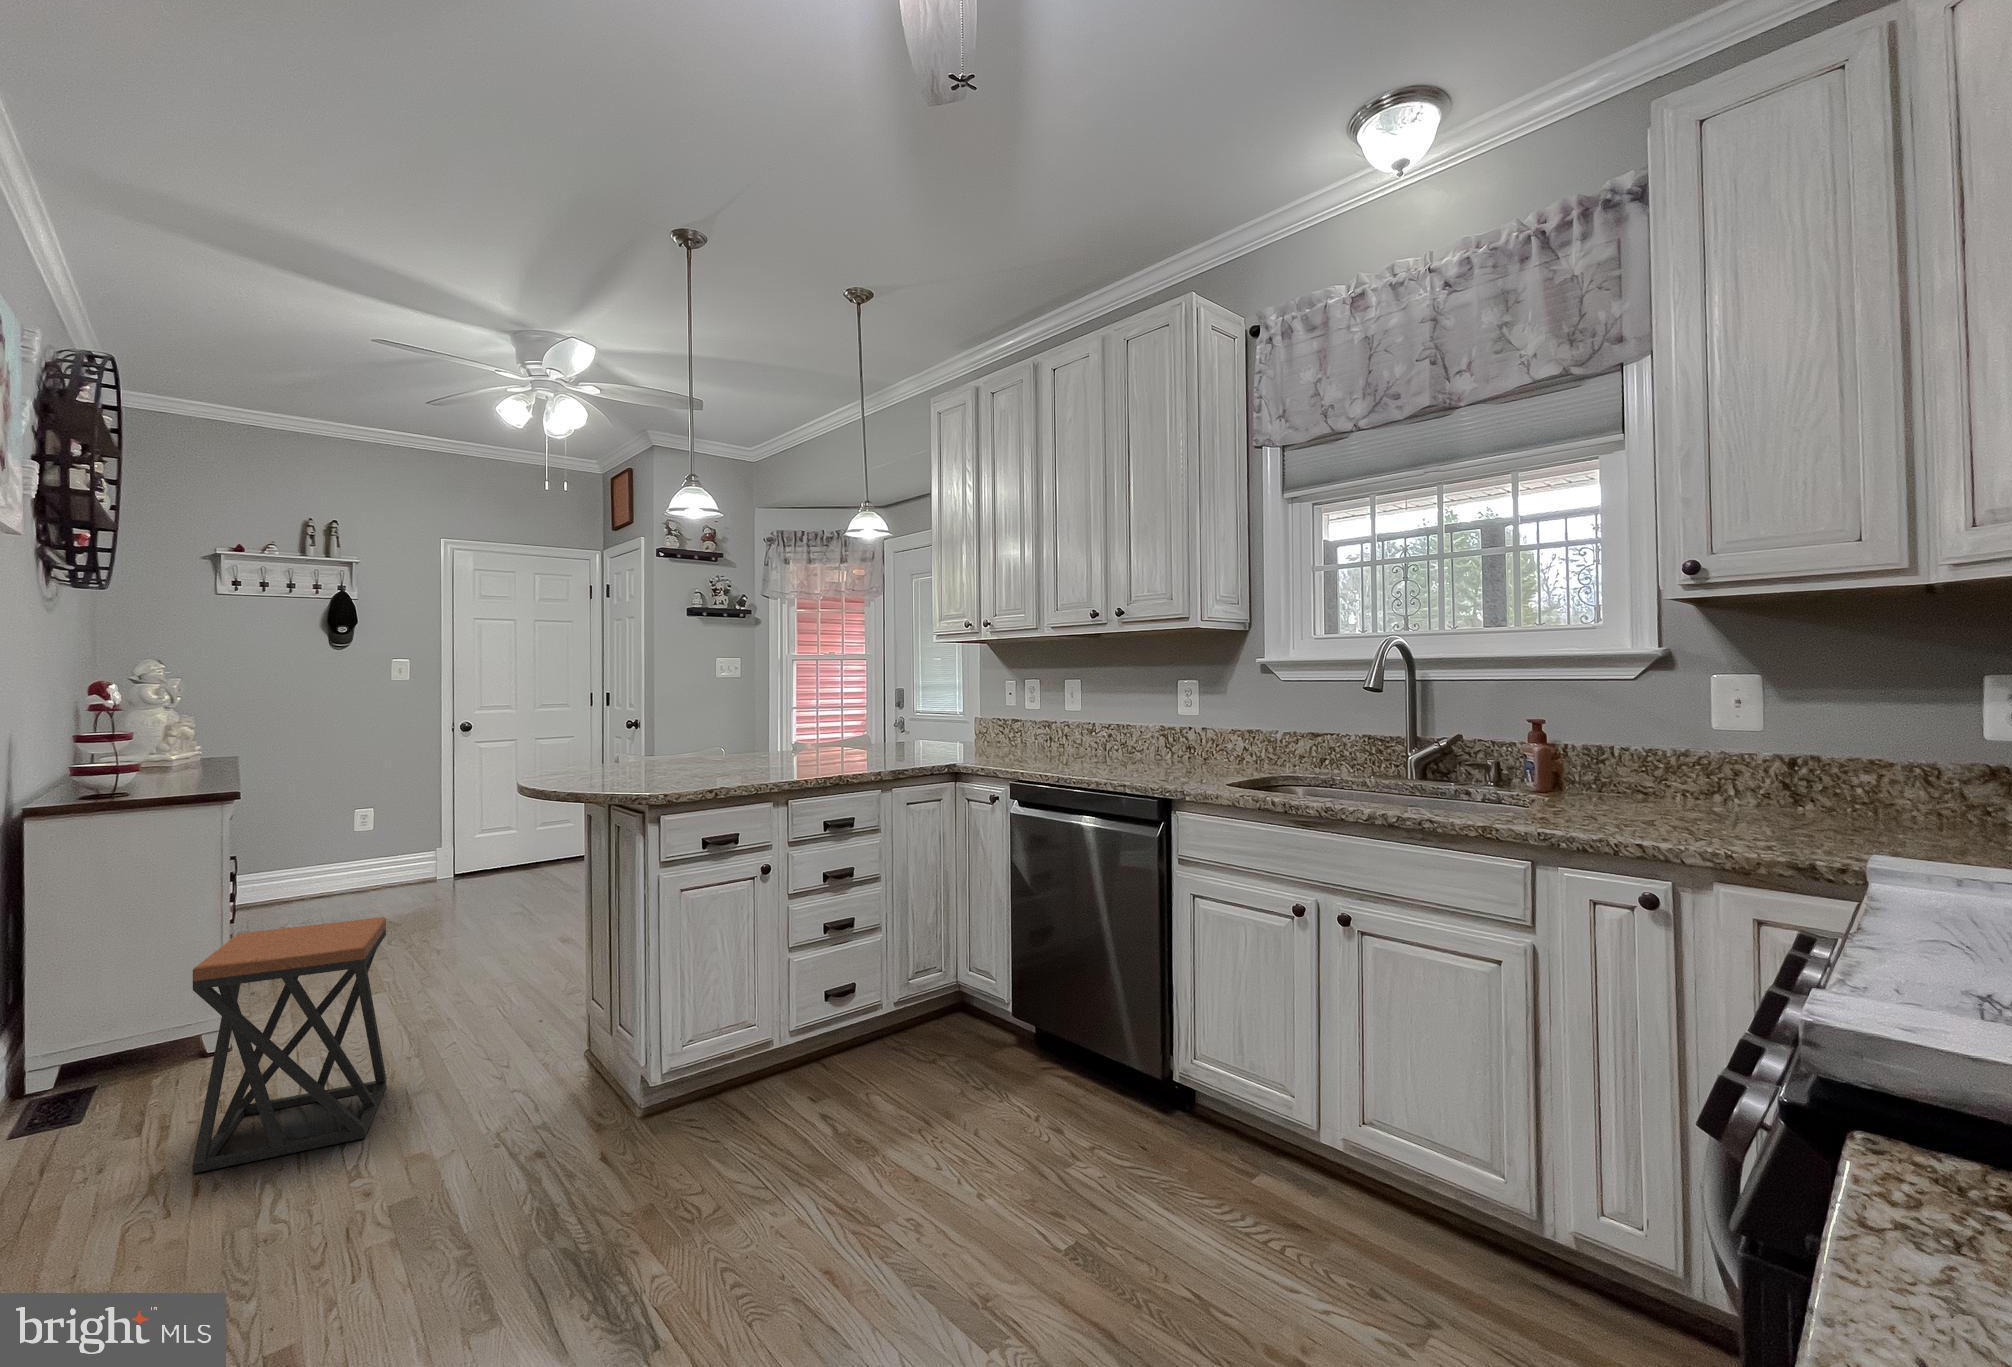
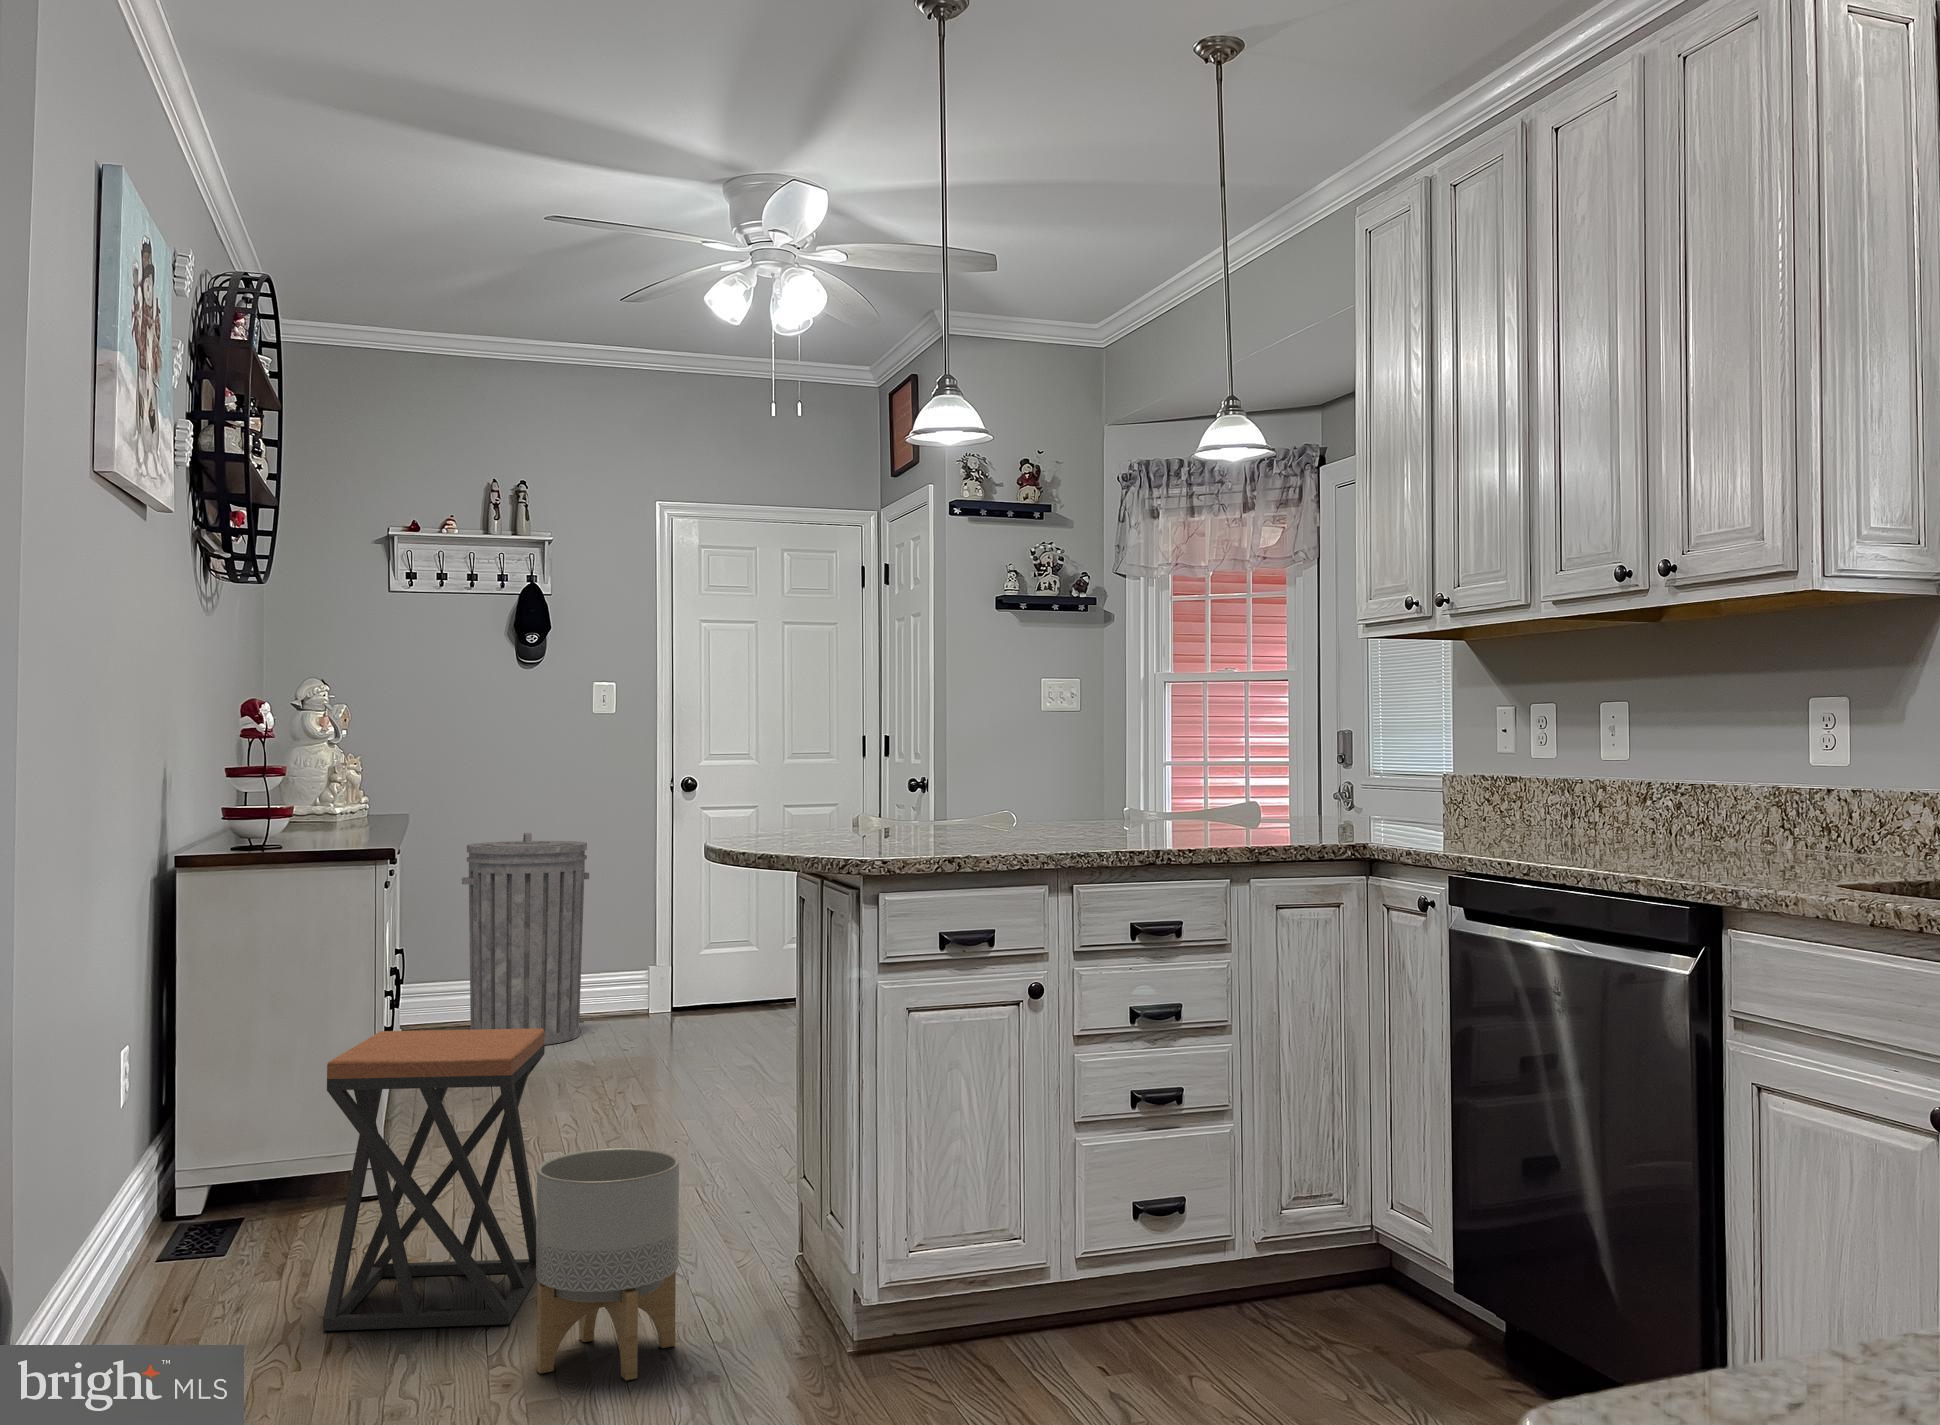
trash can: none [289,763,394,911] -> present [462,833,589,1045]
planter: none [392,999,509,1176] -> present [536,1148,679,1380]

